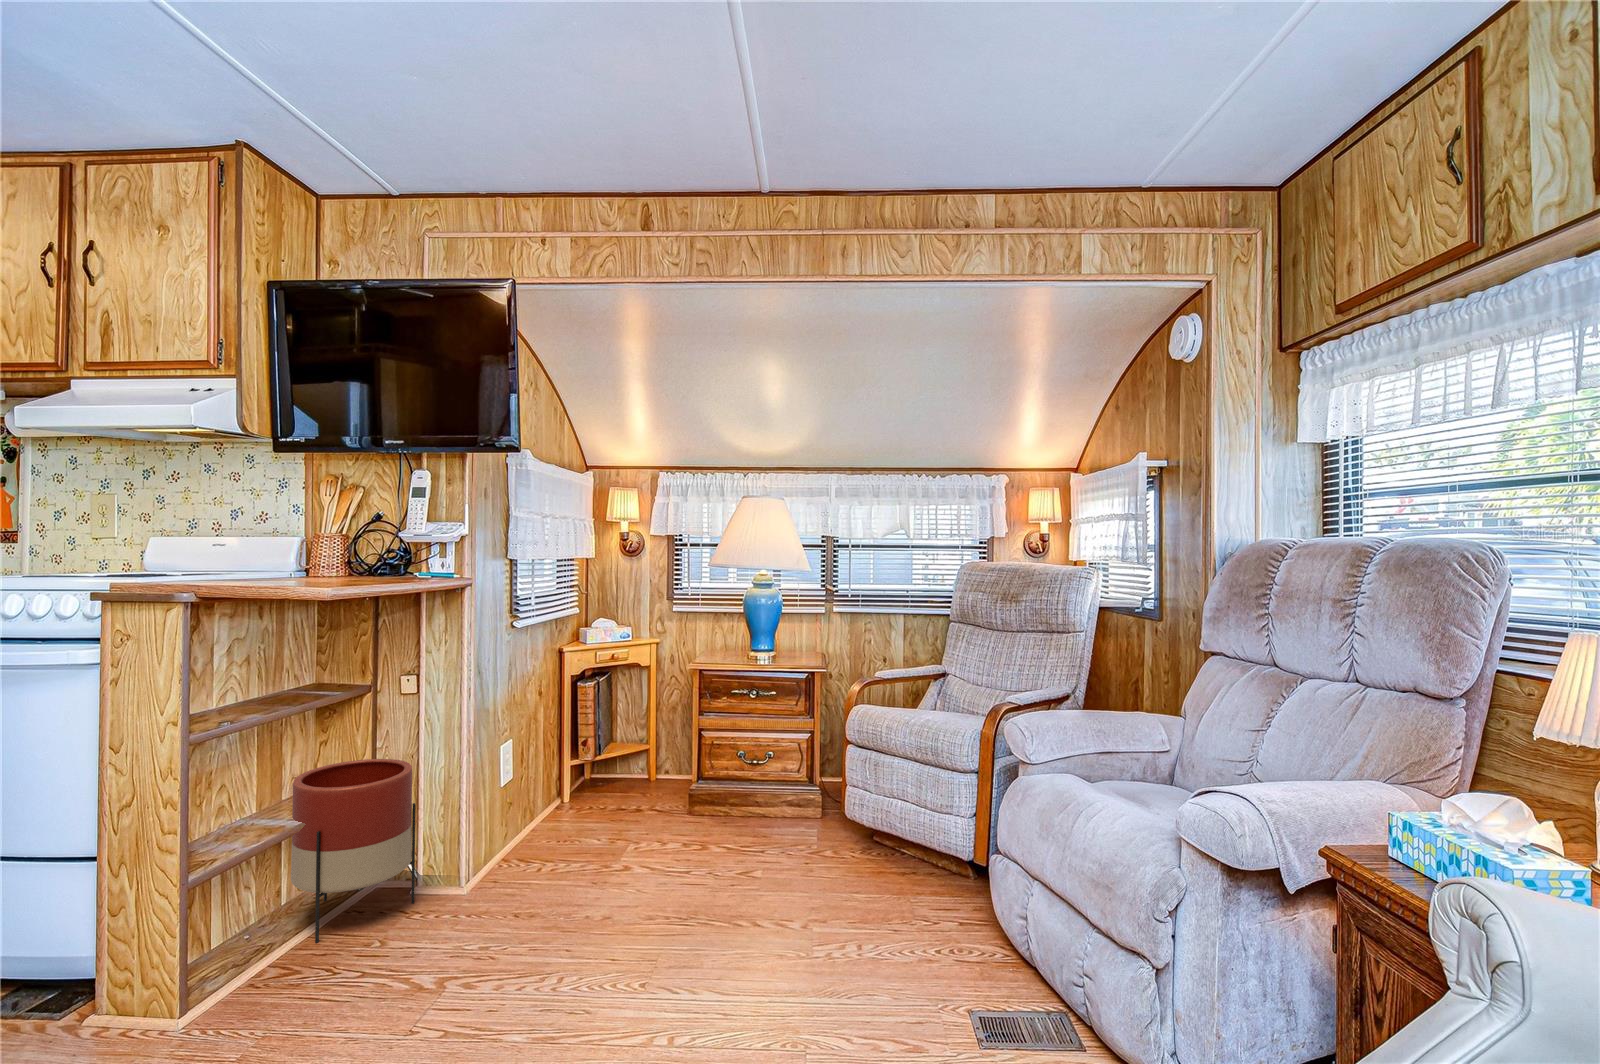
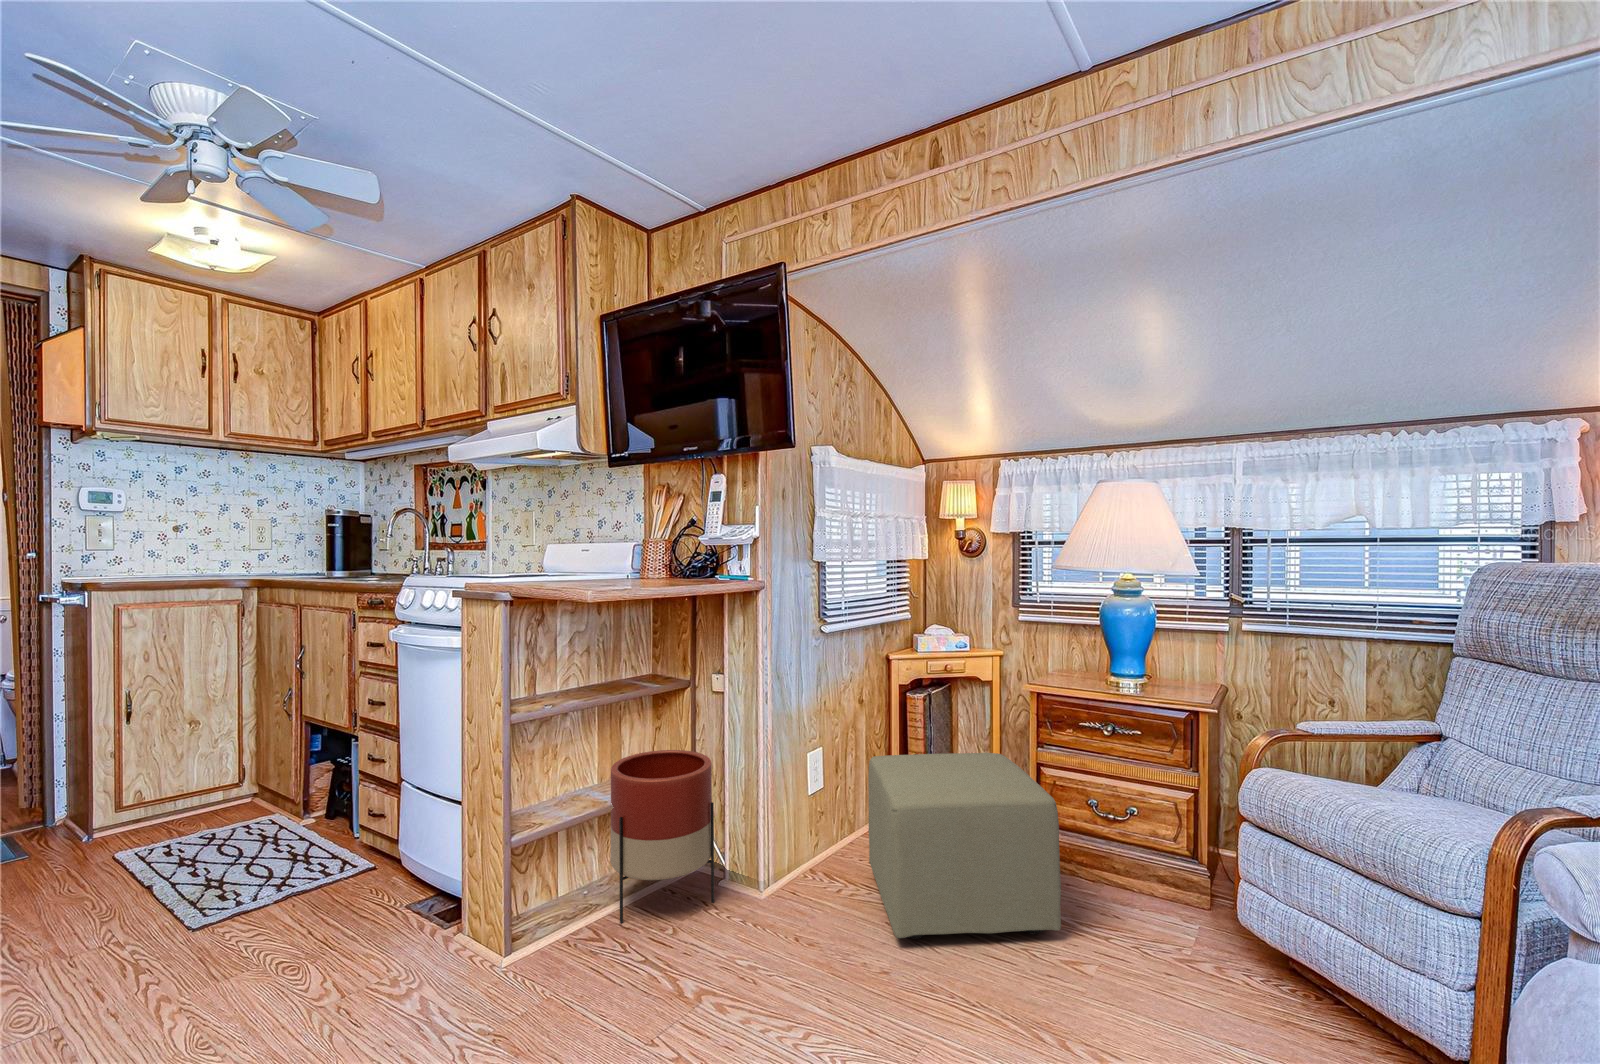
ottoman: none [560,724,732,882] -> present [868,753,1061,939]

